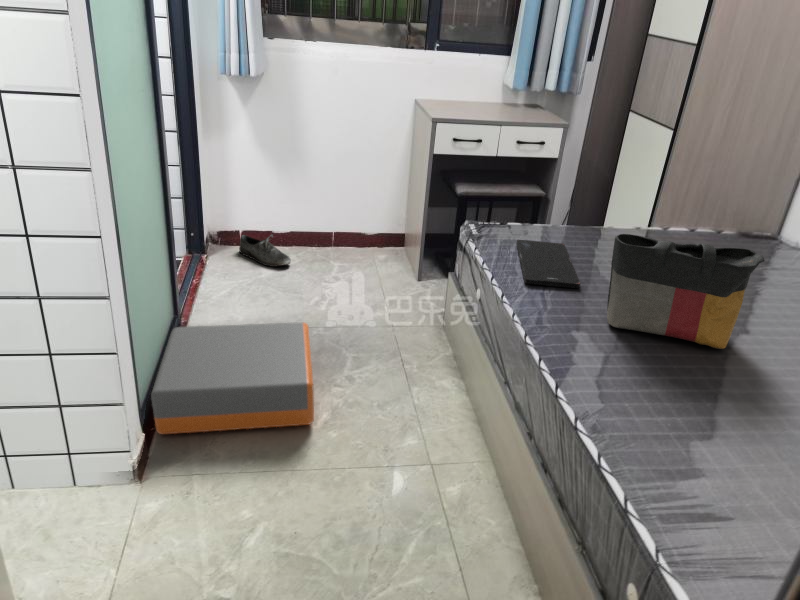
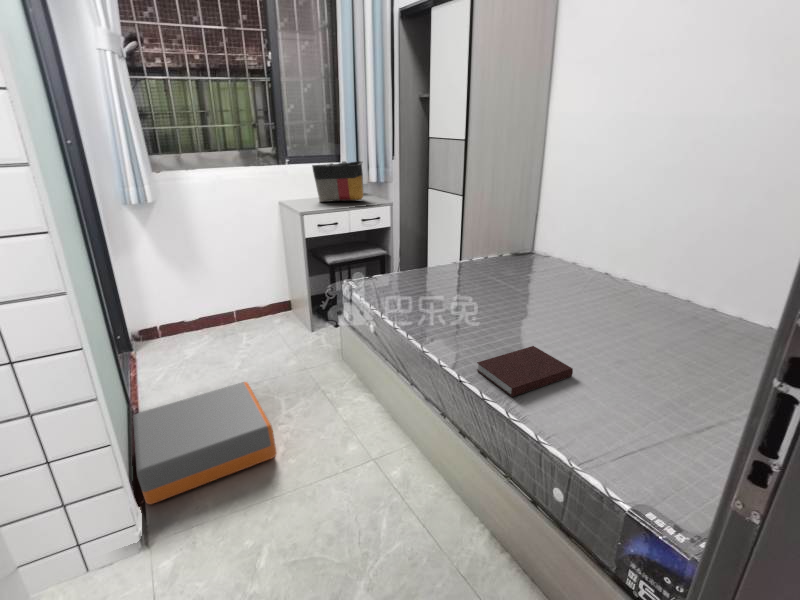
tote bag: present [607,234,764,349] -> present [312,161,363,202]
shoe: present [239,235,291,267] -> none [160,323,209,348]
smartphone: present [517,240,580,288] -> none [388,281,443,312]
notebook: none [582,377,732,441] -> present [477,346,573,397]

